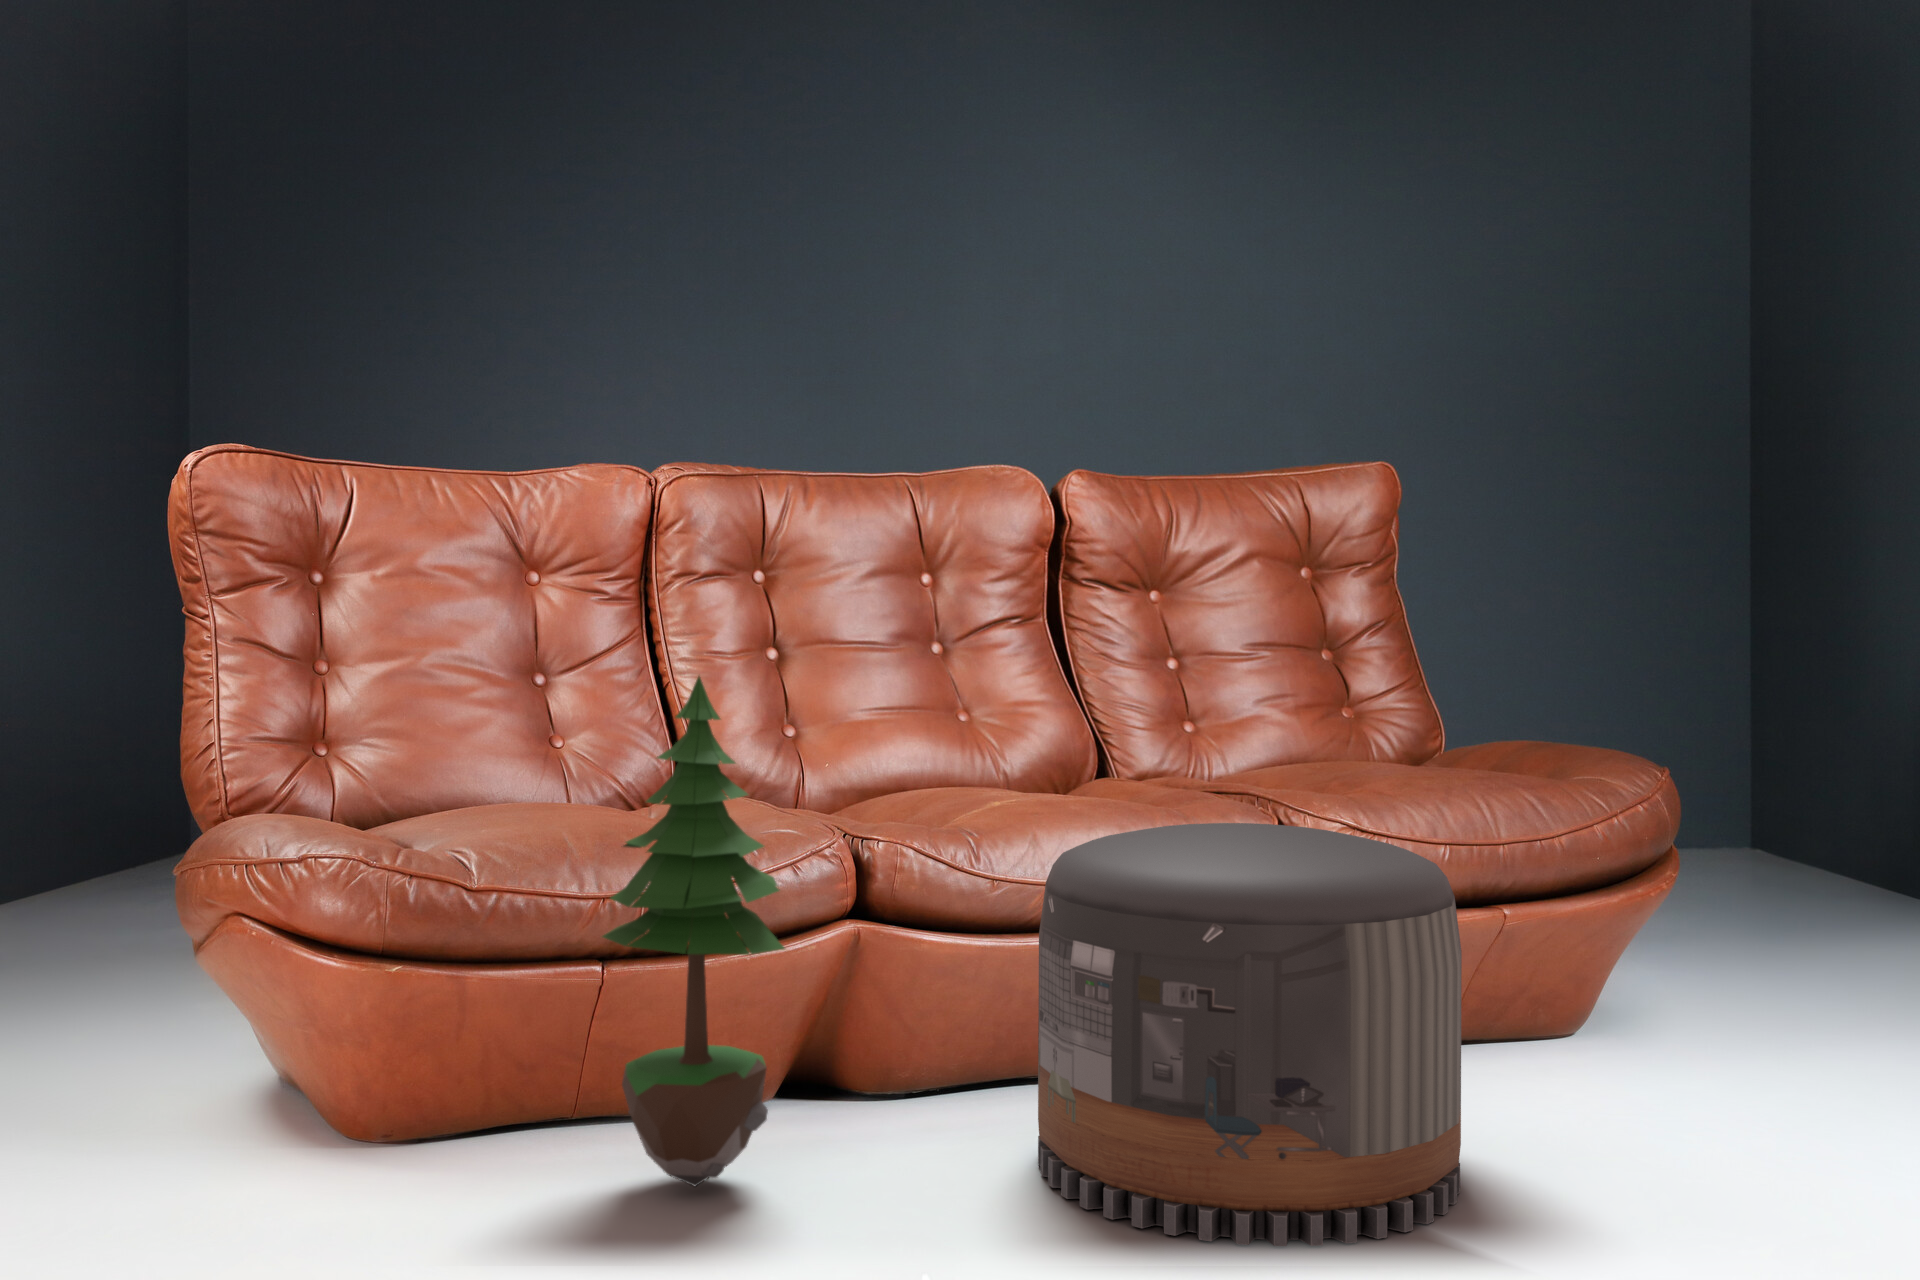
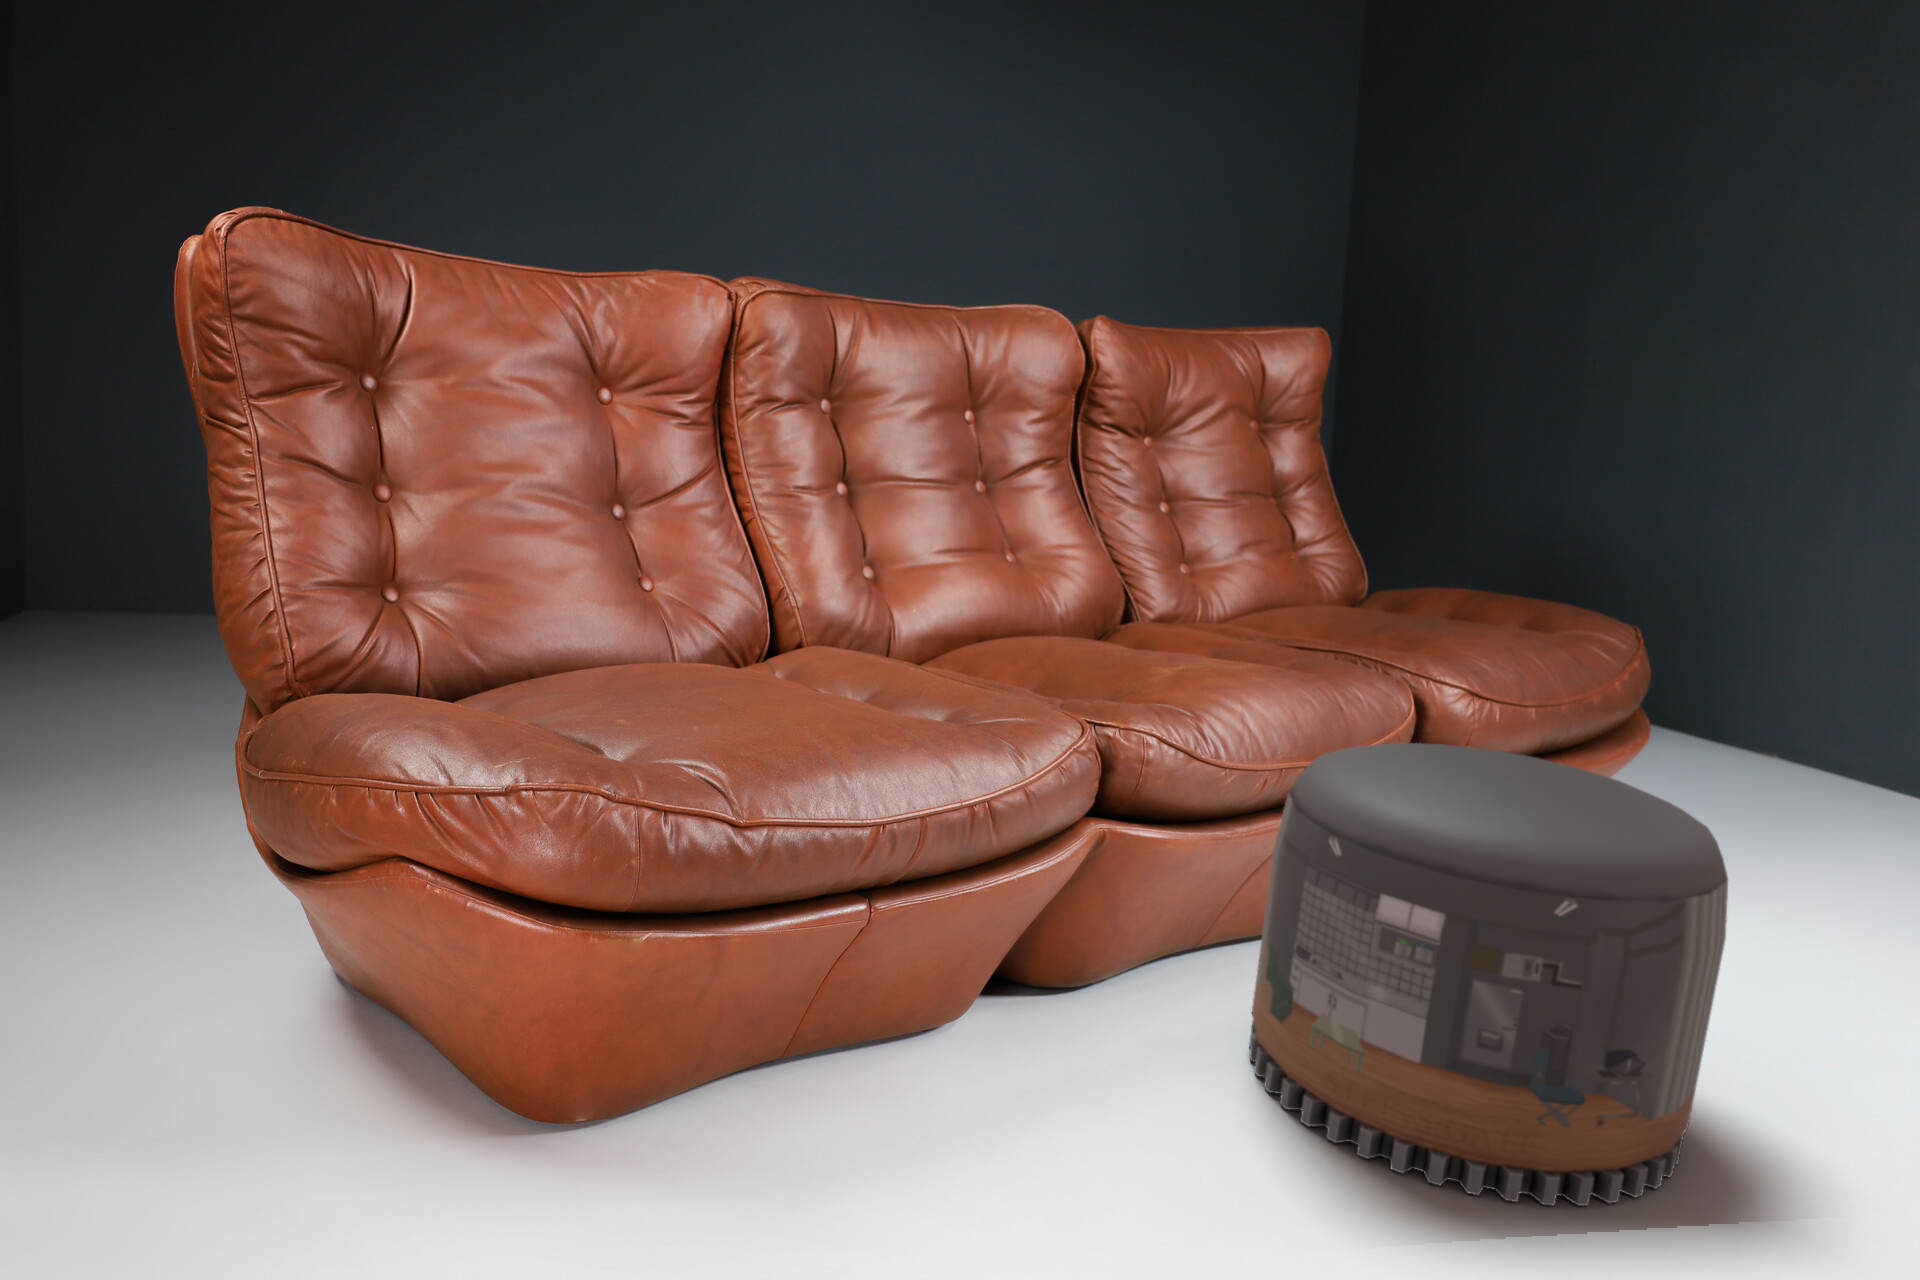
potted tree: present [603,676,785,1186] -> none [875,589,1079,1141]

